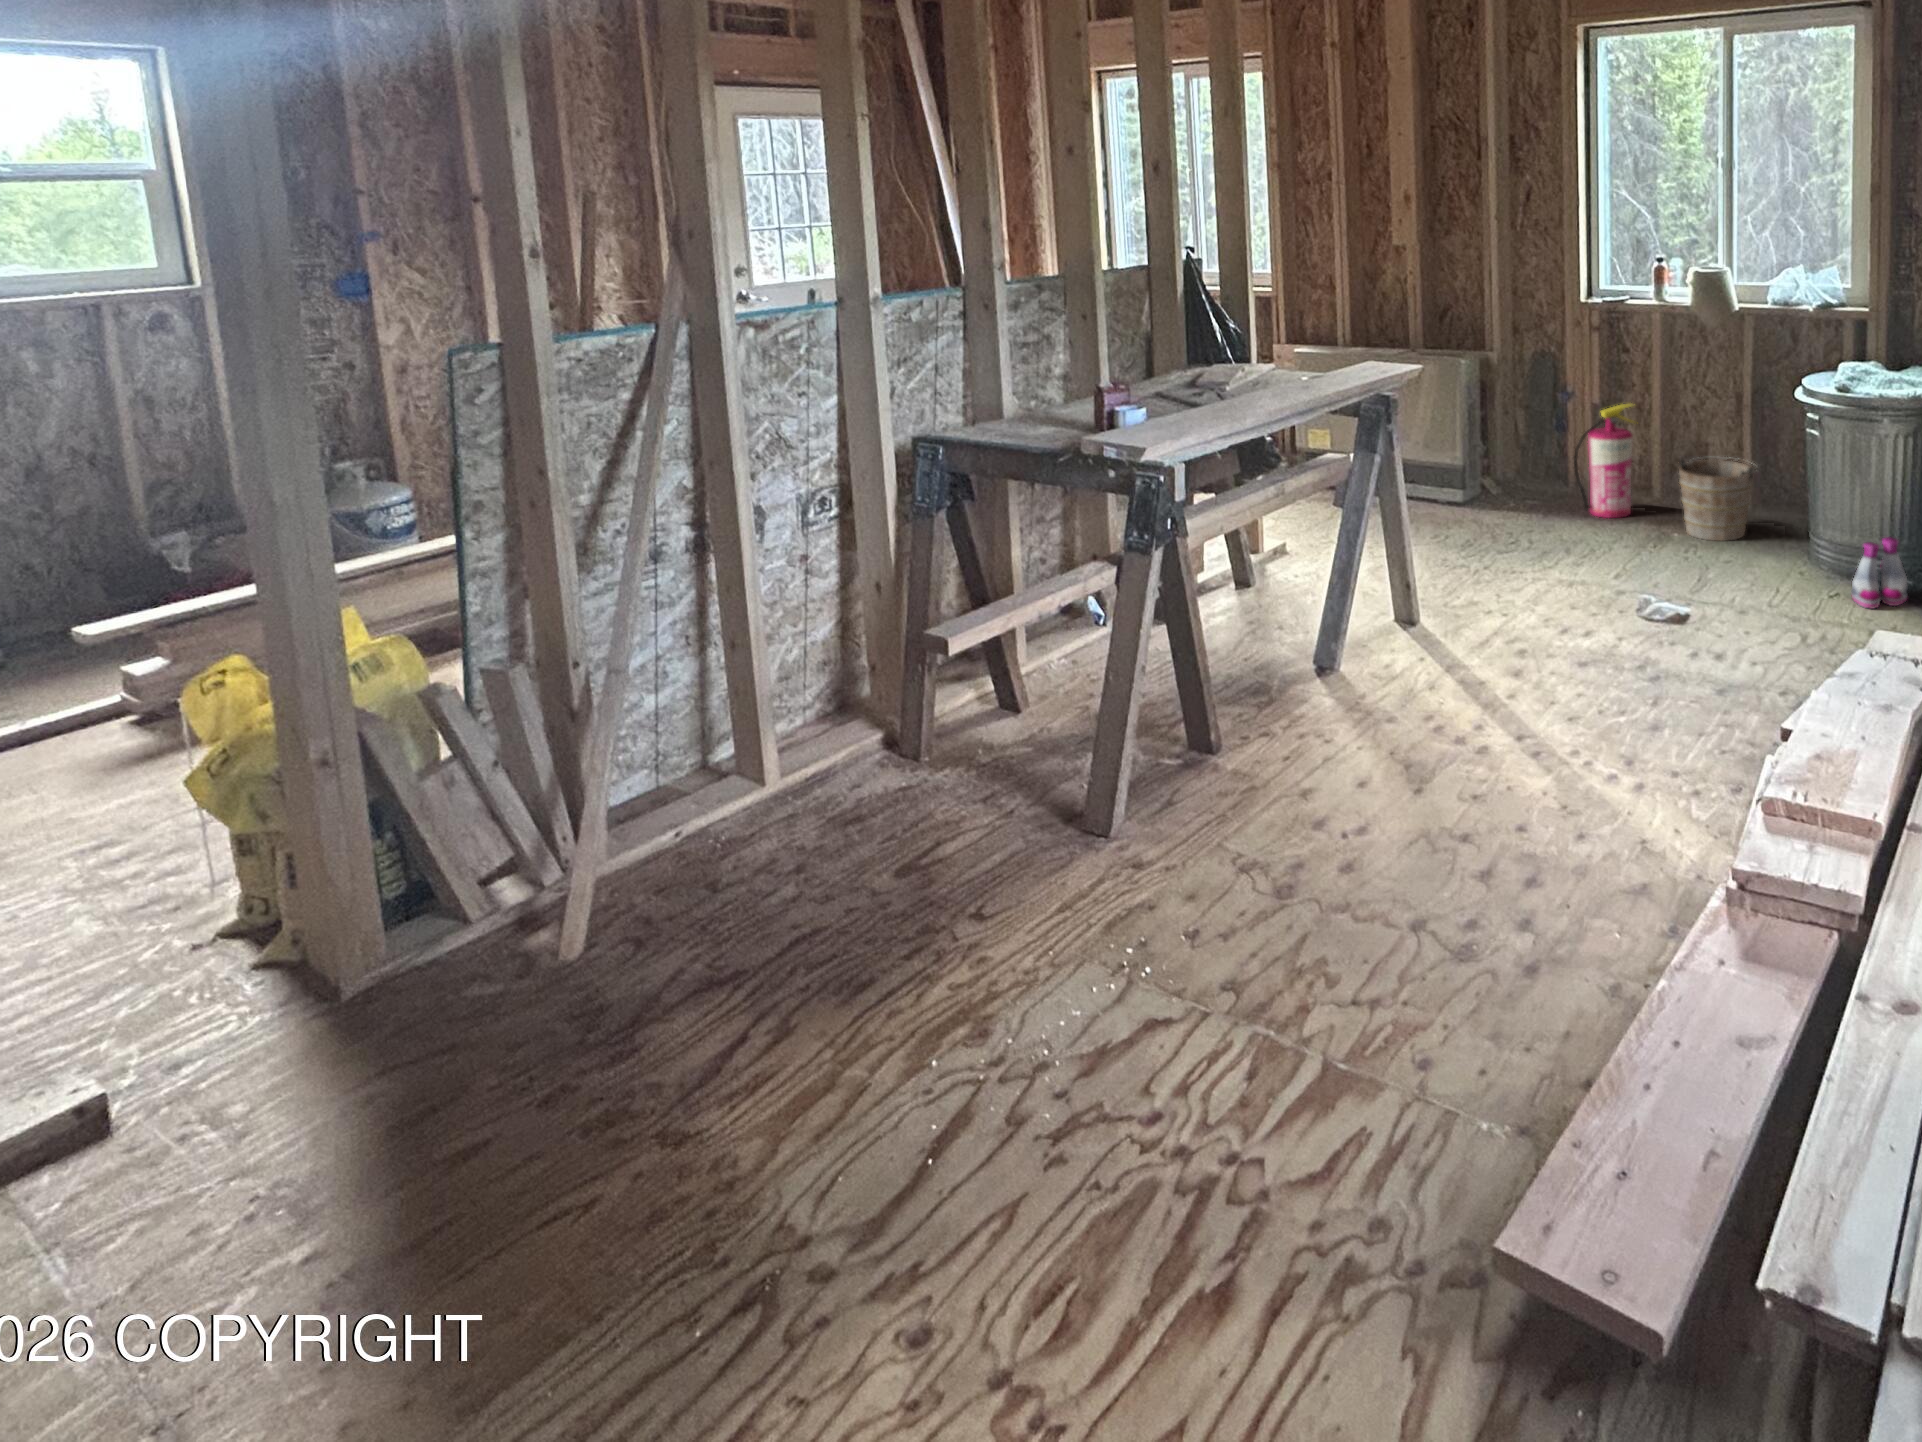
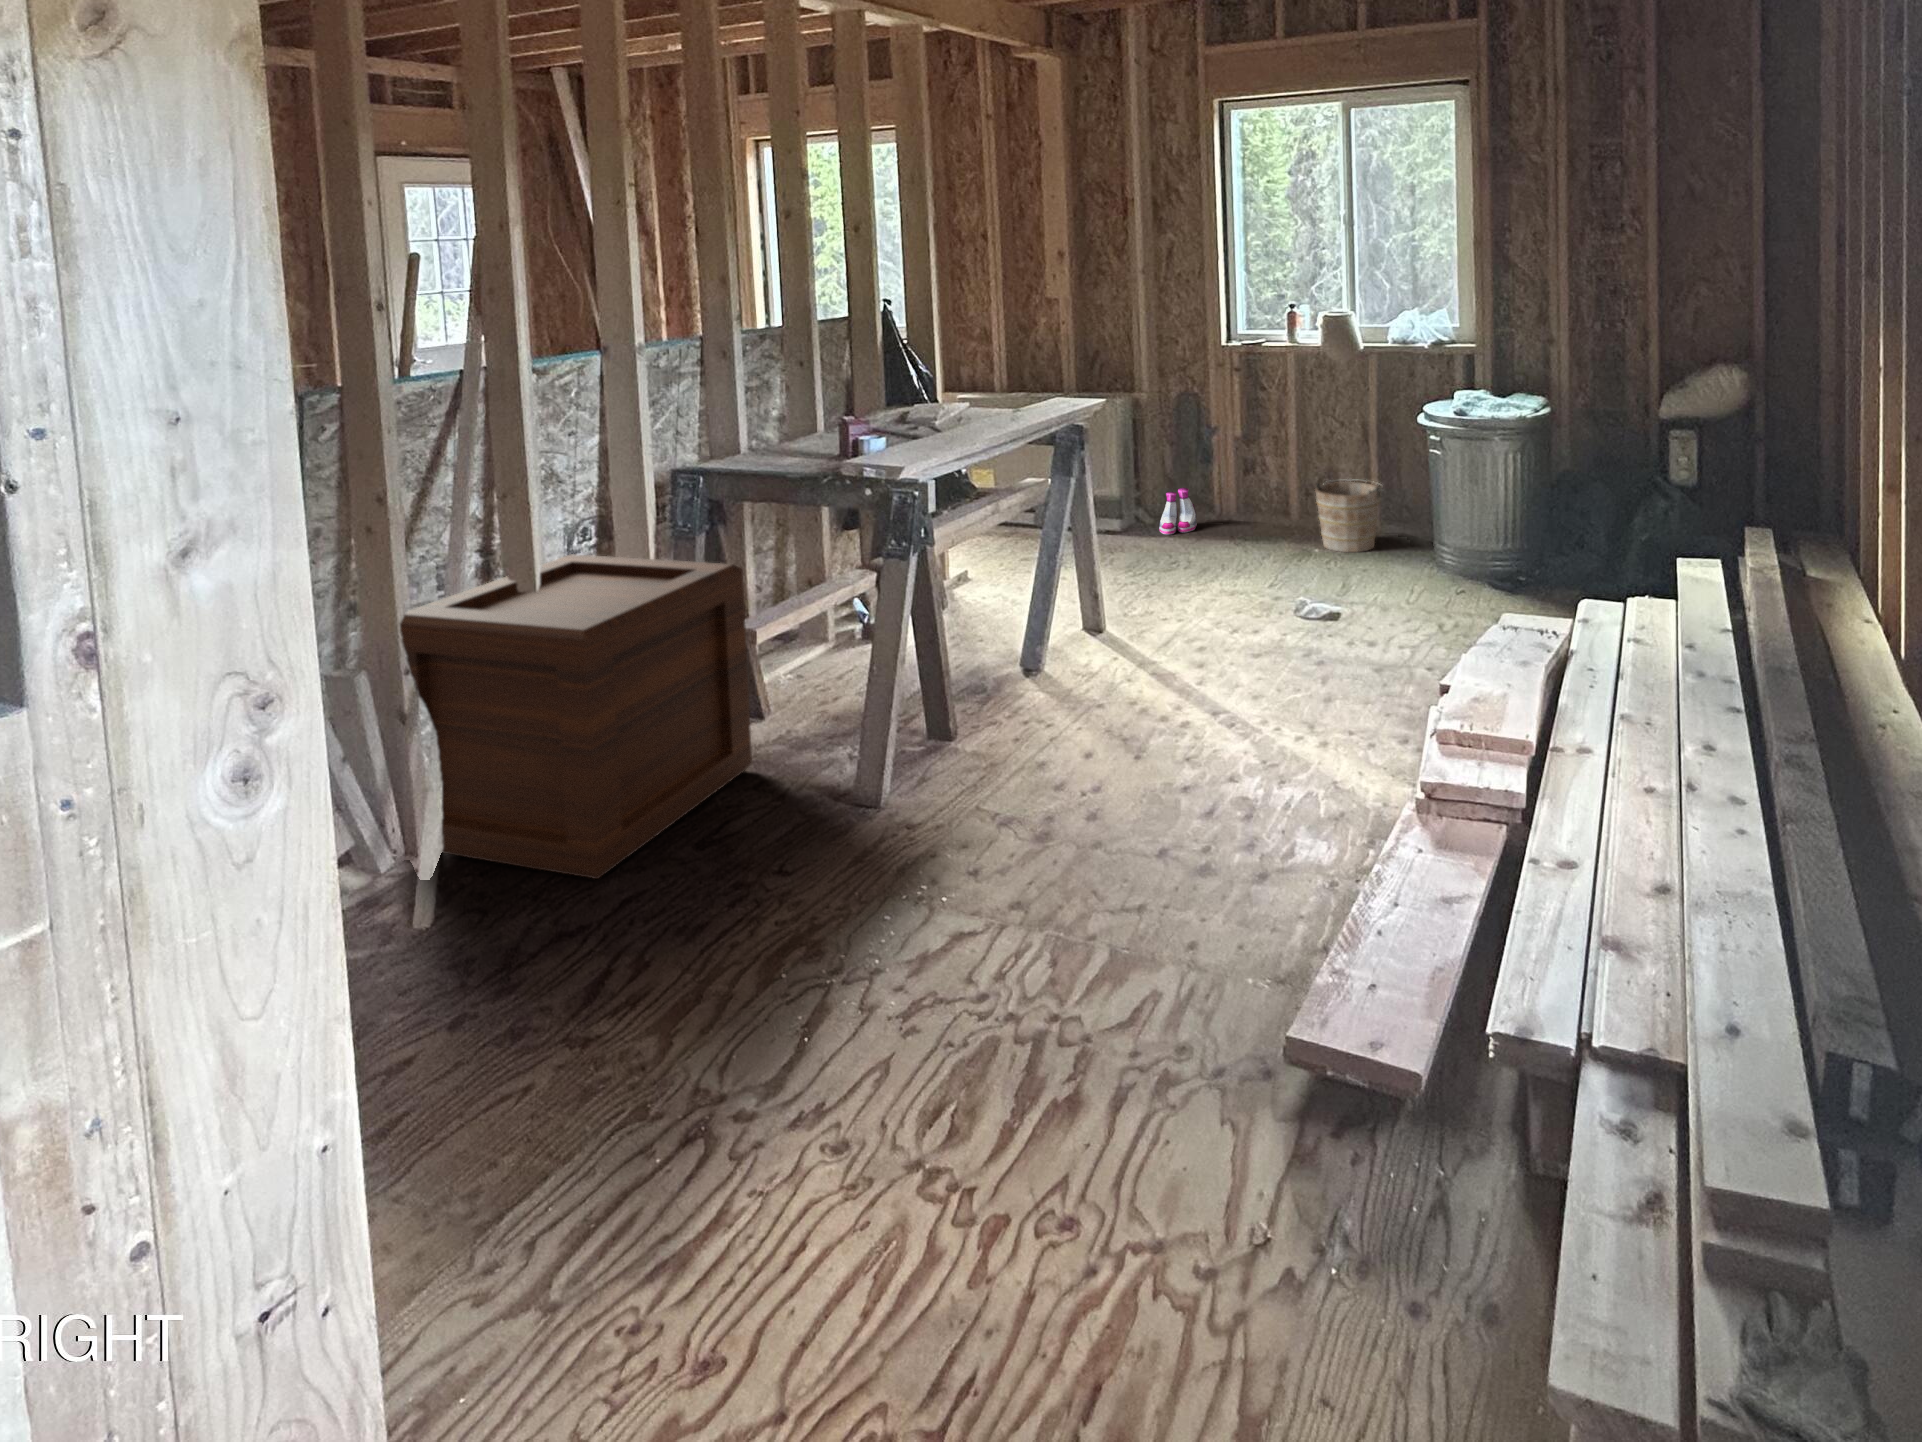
fire extinguisher: present [1574,404,1638,518] -> none [1221,435,1277,538]
wooden crate: none [560,530,984,912] -> present [400,554,752,879]
boots: present [1851,537,1908,609] -> present [1159,488,1197,535]

